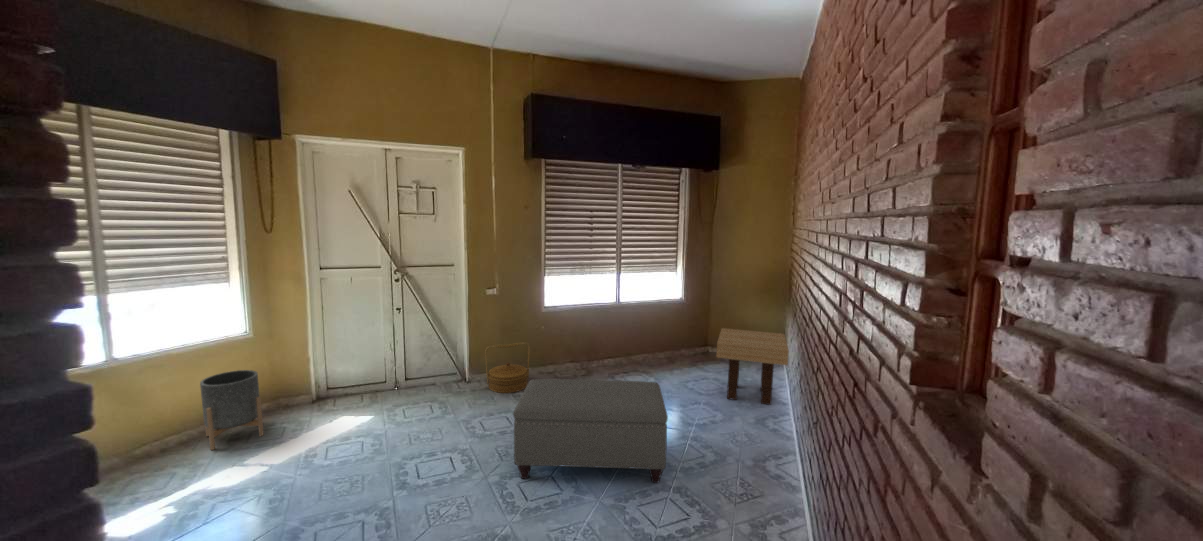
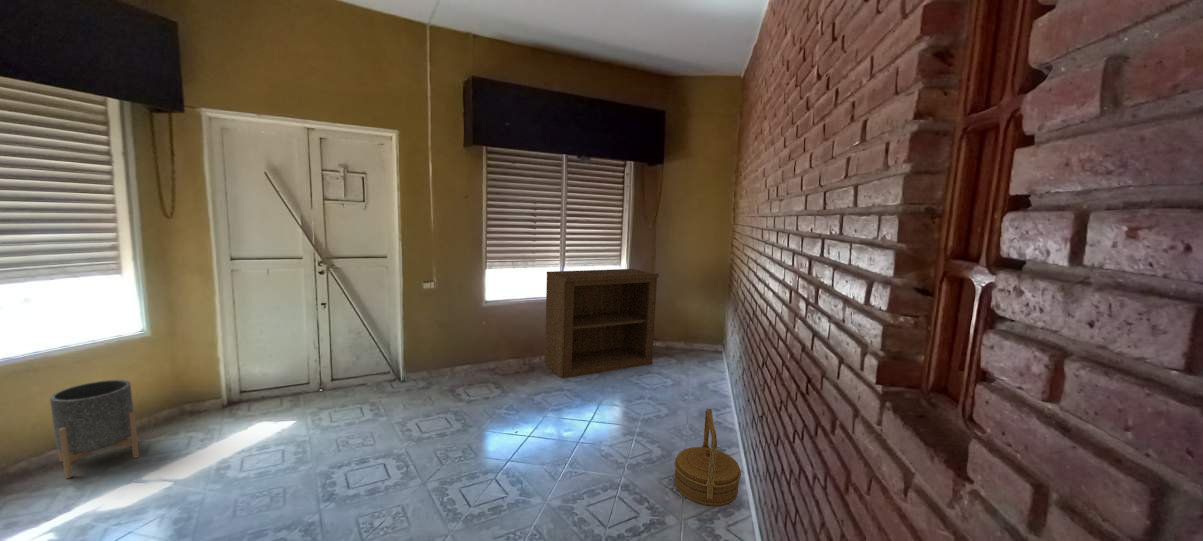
bookshelf: none [605,275,717,381] -> present [545,269,659,378]
side table: present [716,328,789,405] -> none [659,323,729,398]
woven basket: present [485,342,530,393] -> present [674,409,741,506]
ottoman: present [513,379,668,483] -> none [449,380,615,490]

